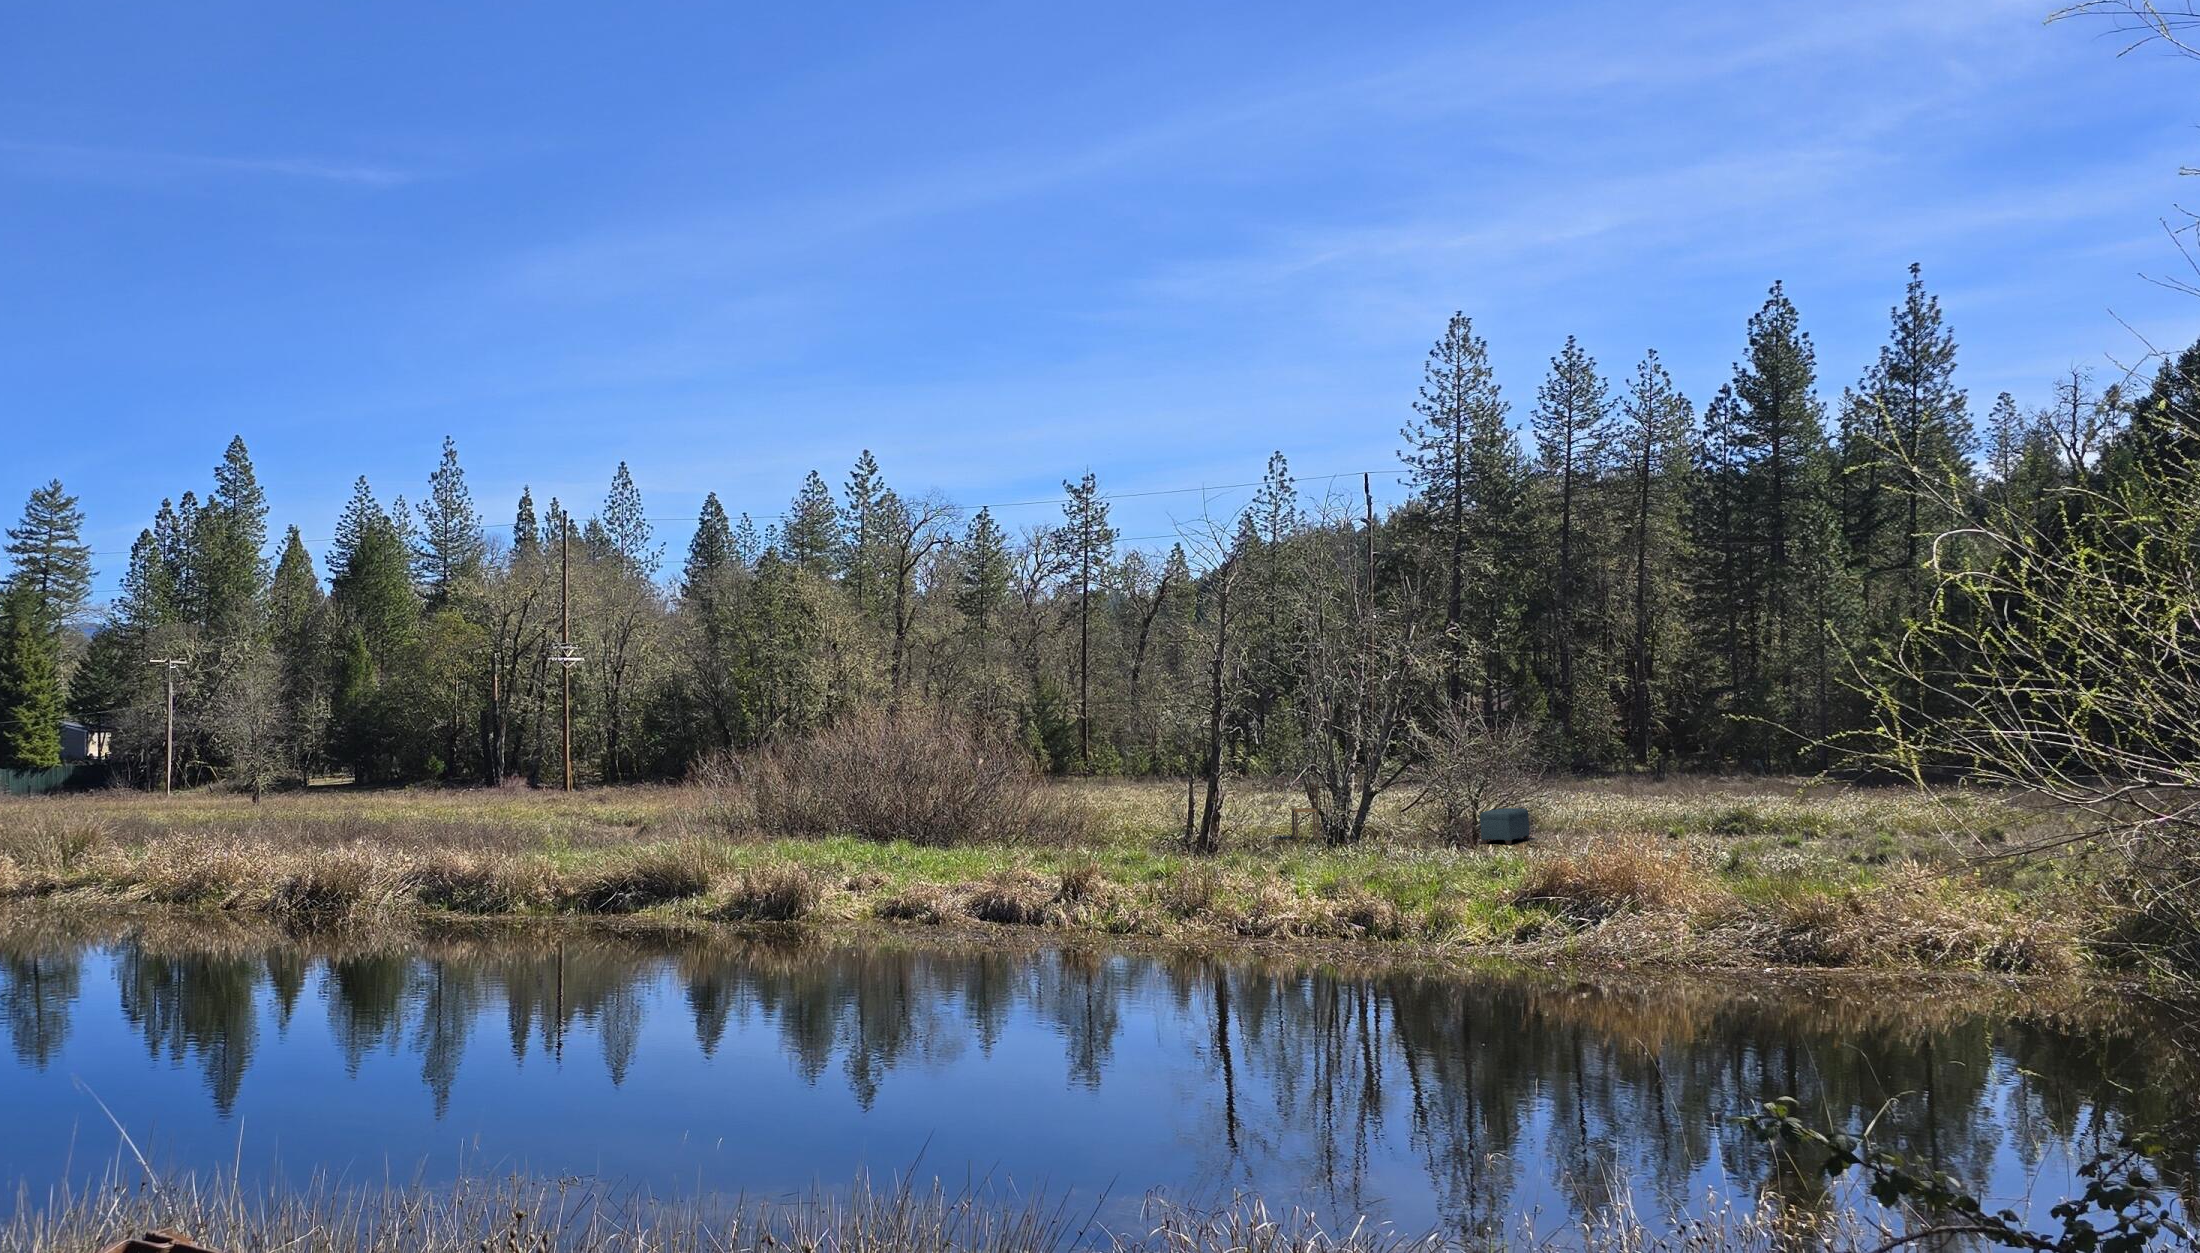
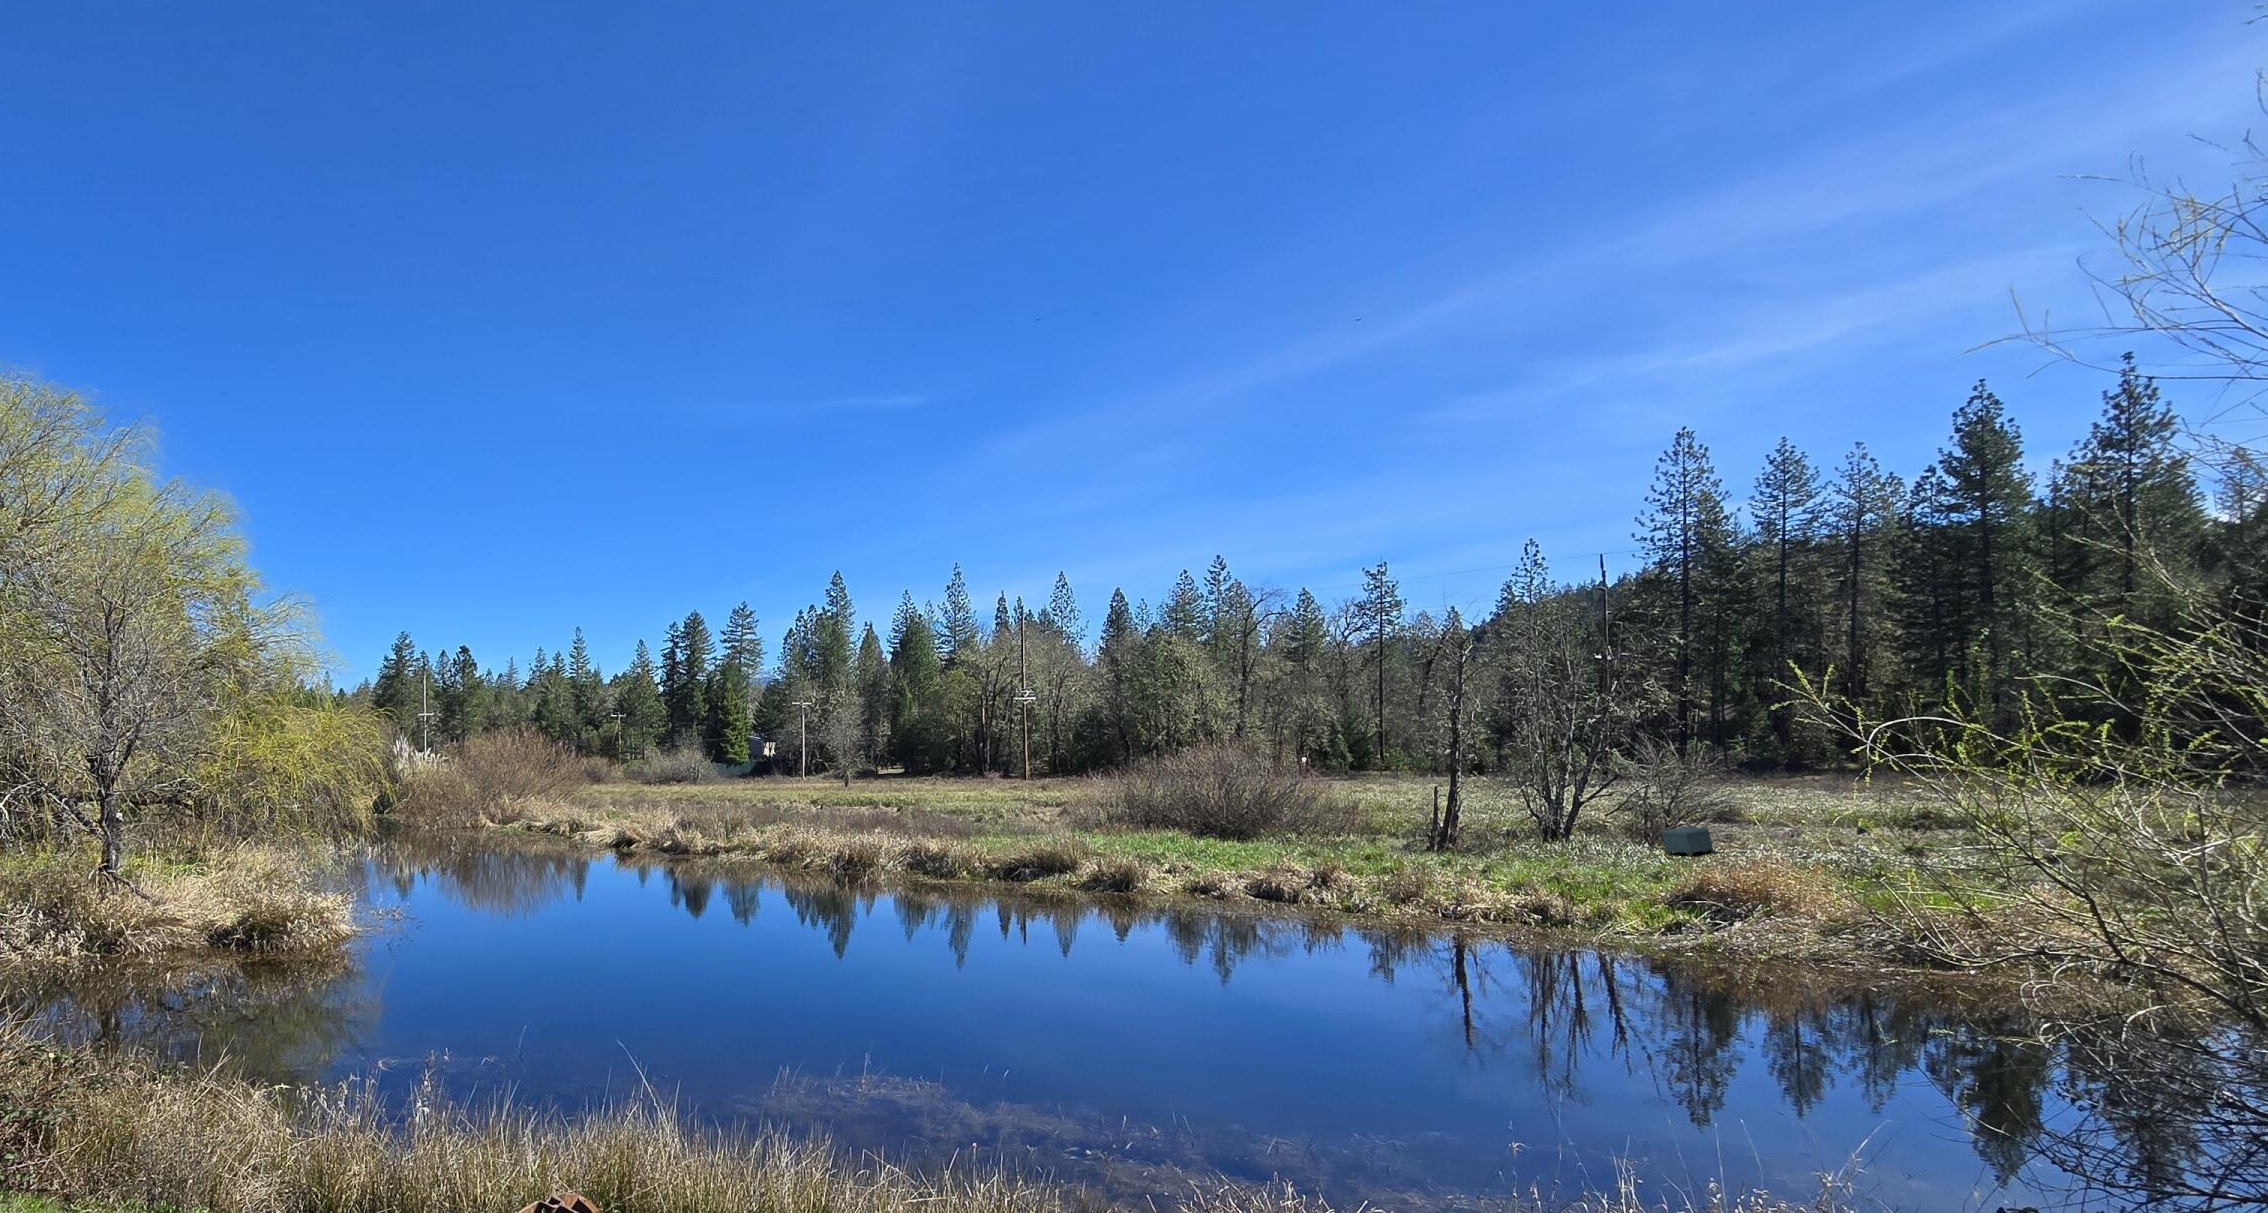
chair: present [1291,783,1320,840] -> none [1504,804,1529,847]

